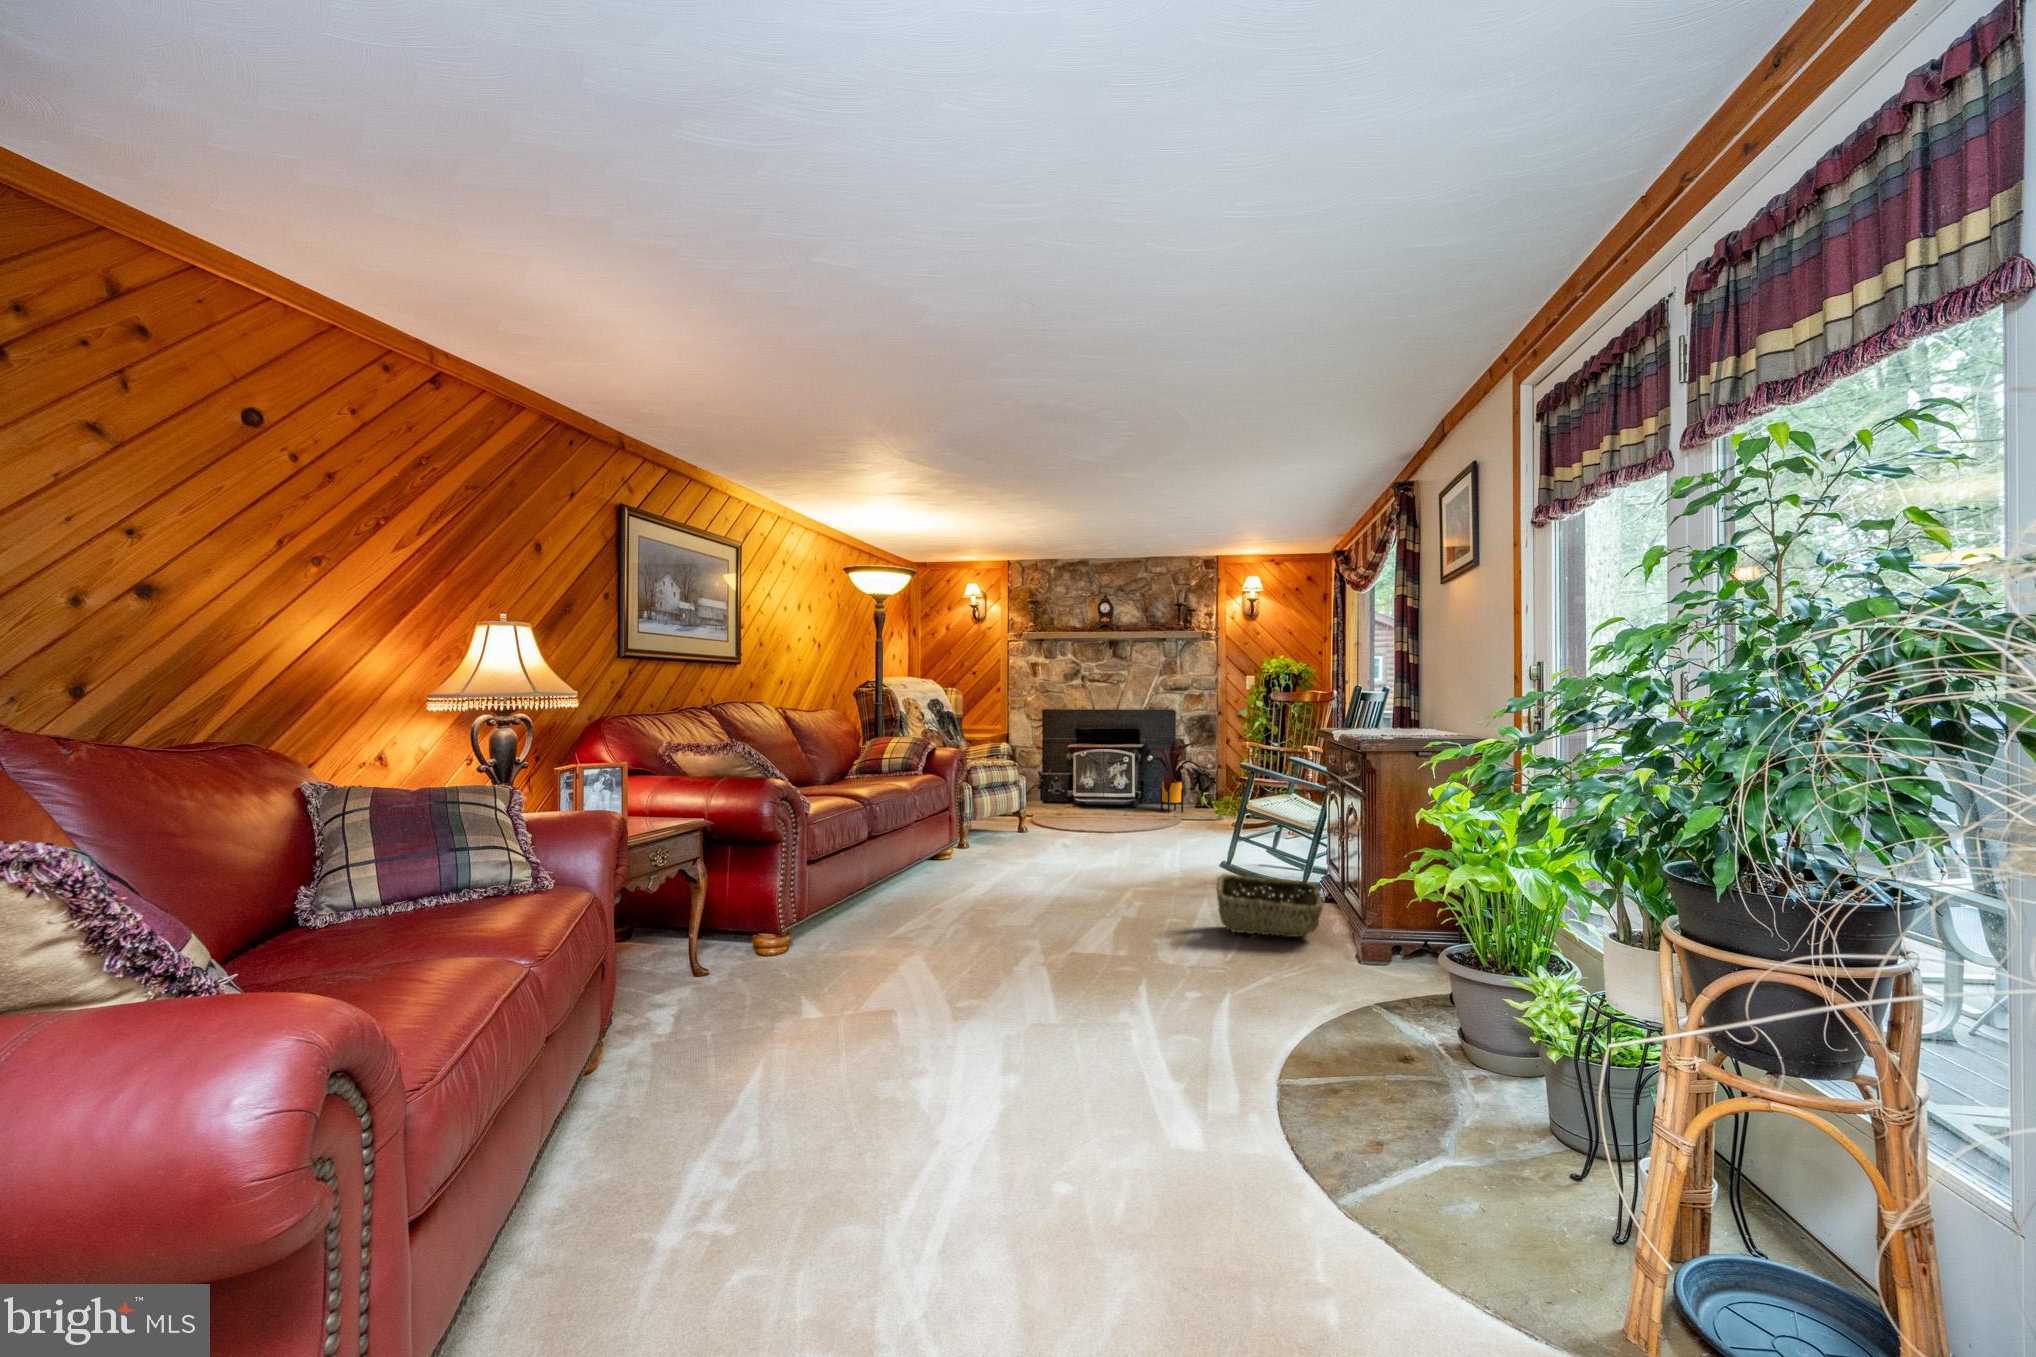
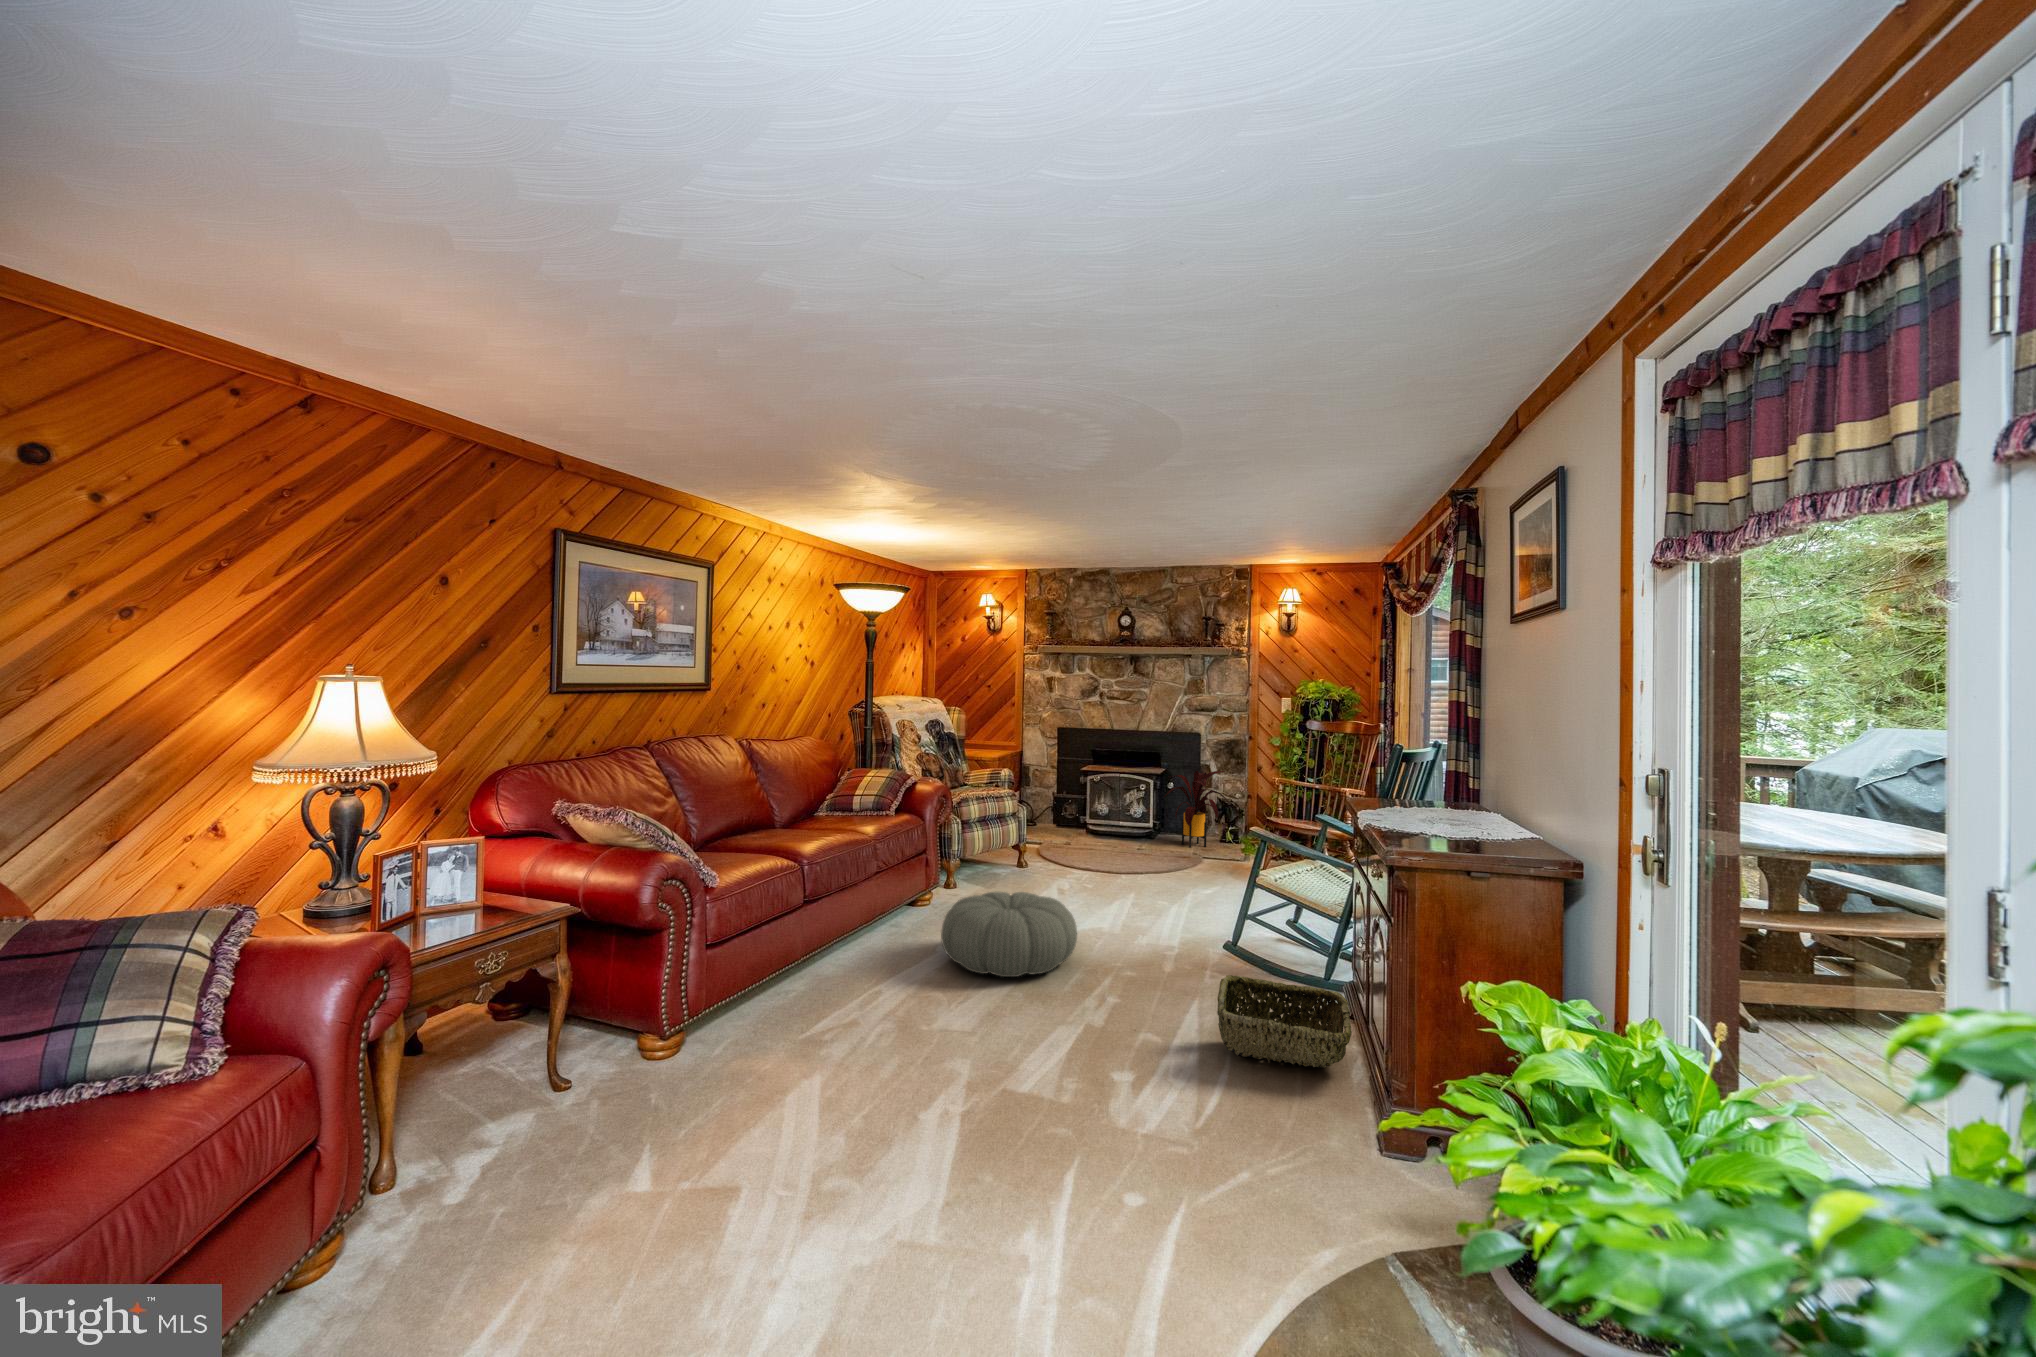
pouf: none [974,831,1089,896] -> present [941,892,1077,977]

